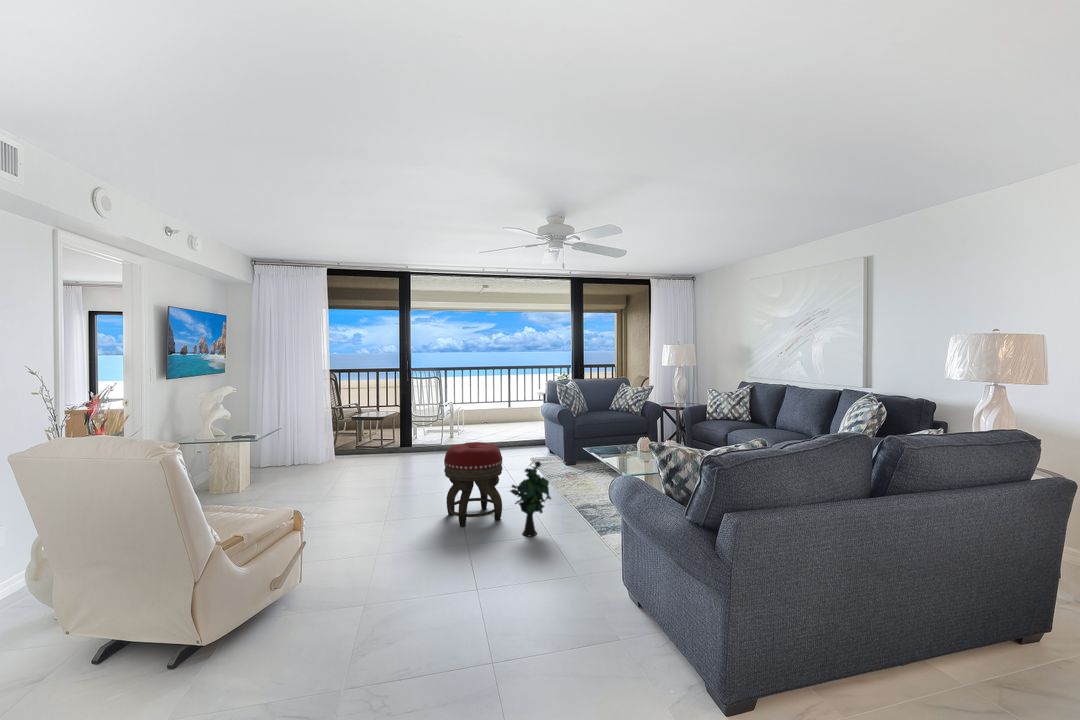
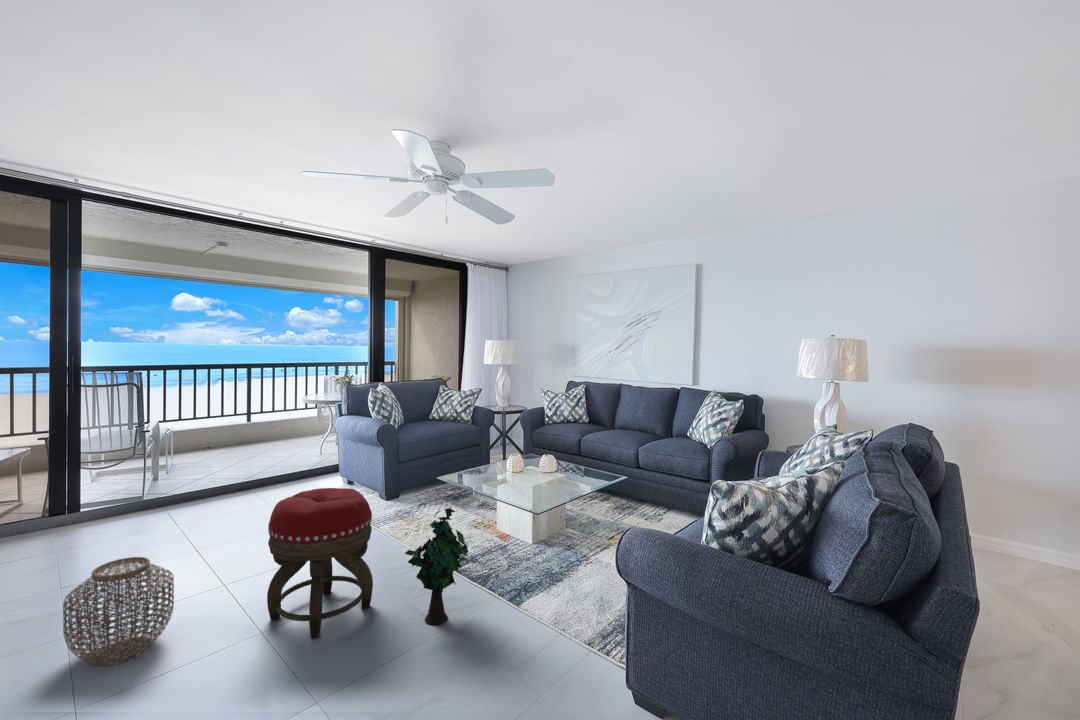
woven basket: none [360,466,405,516] -> present [63,557,174,666]

